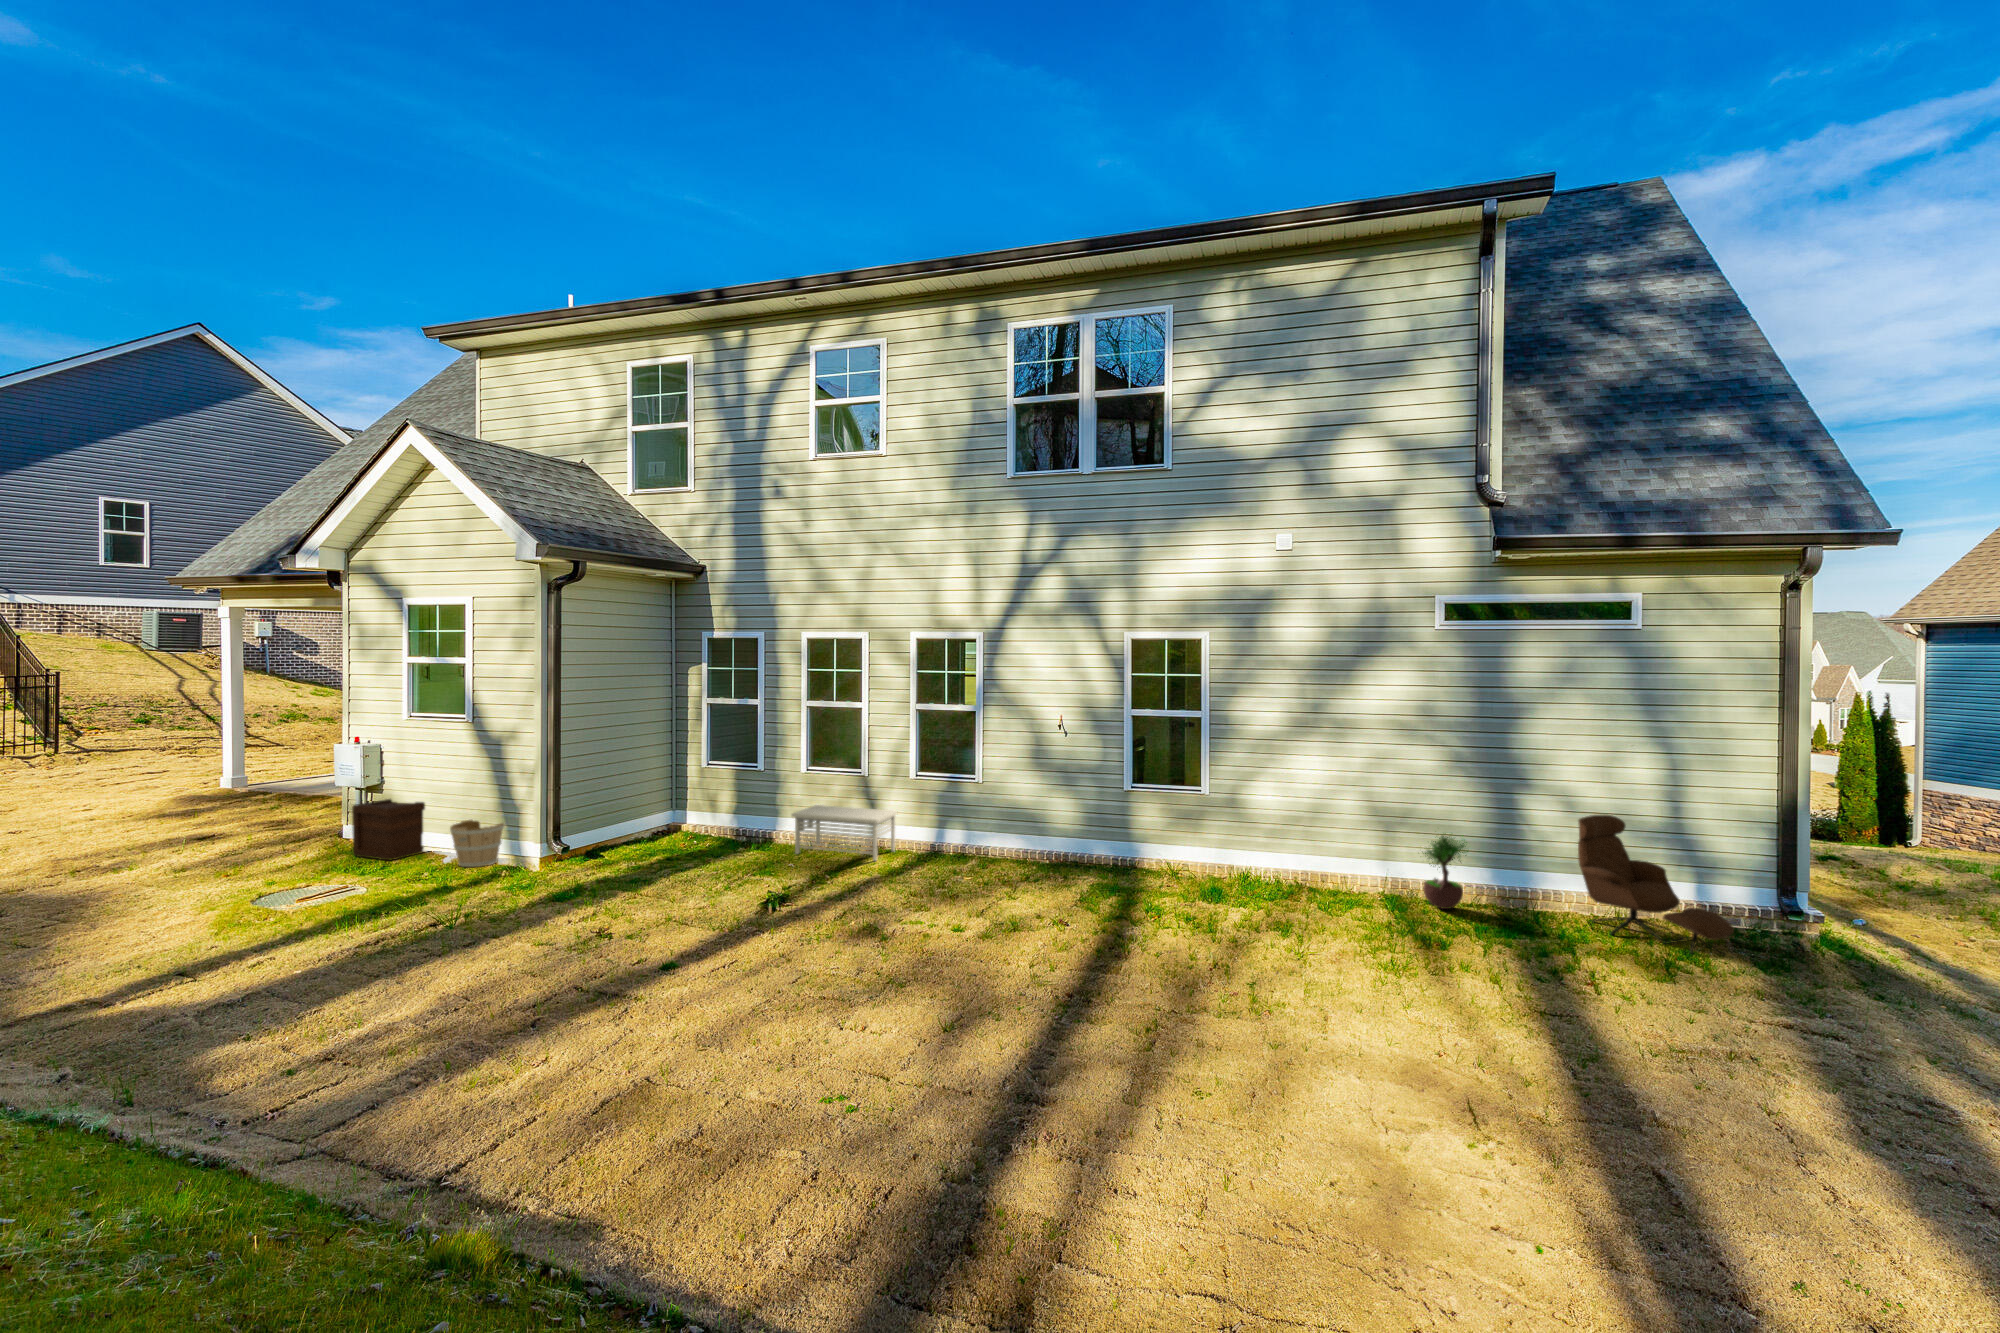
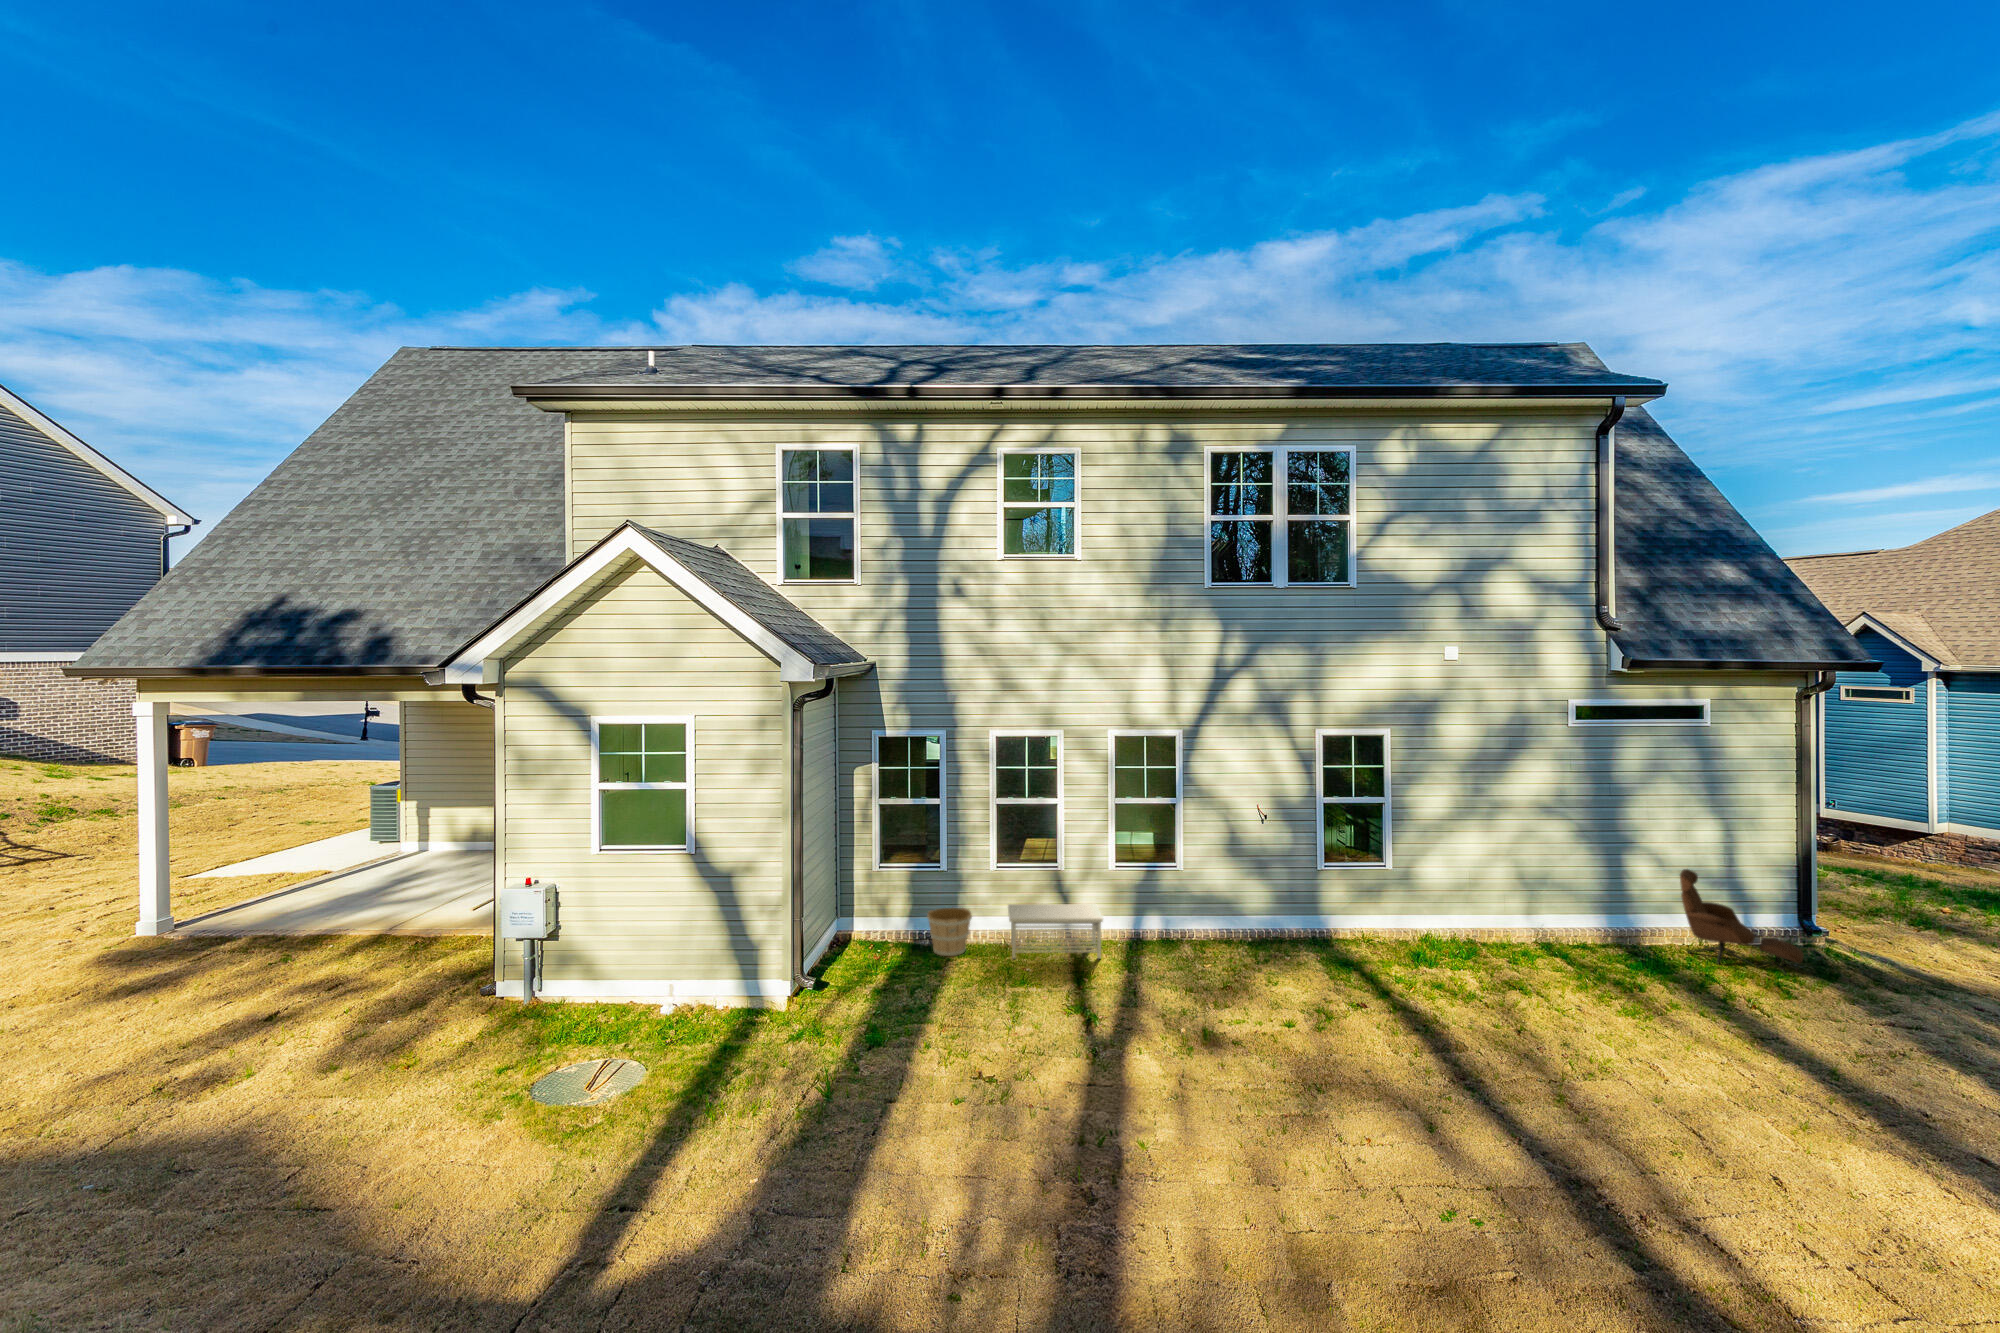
wooden crate: present [352,799,426,861] -> none [518,944,612,1028]
wooden bucket: present [450,820,504,867] -> present [927,908,972,956]
potted tree: present [1422,833,1468,909] -> none [1569,889,1615,954]

